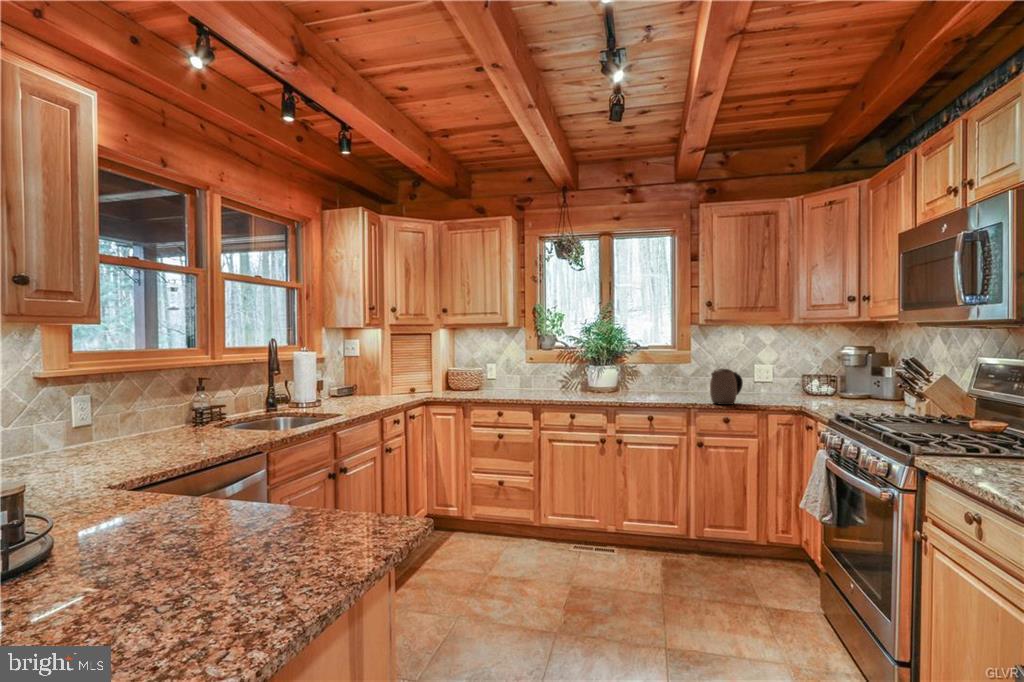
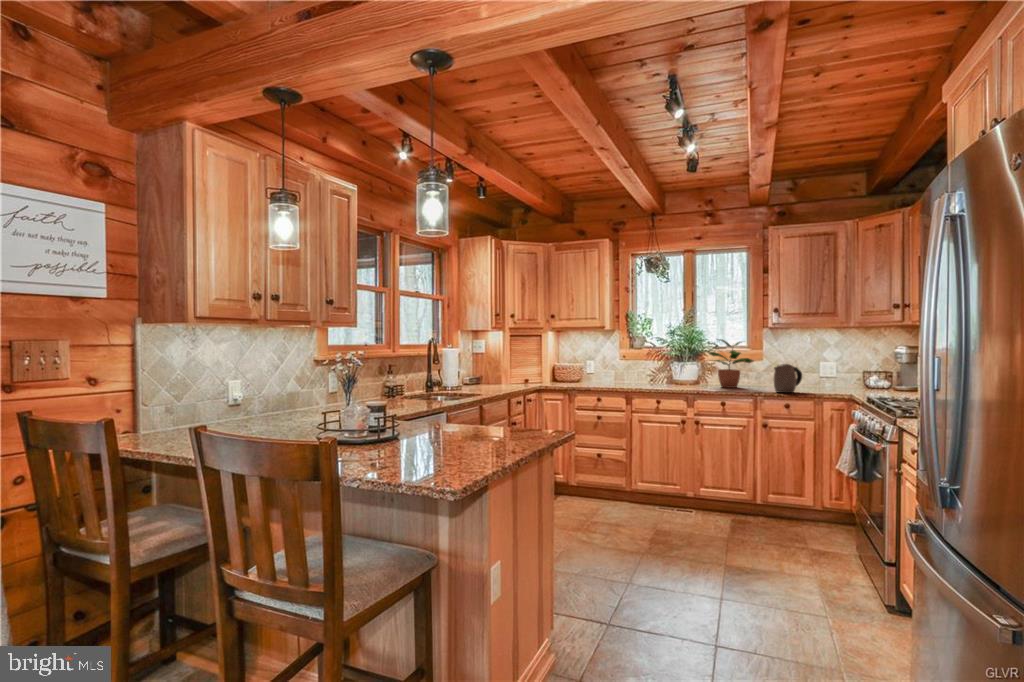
potted plant: none [630,338,684,397] -> present [709,339,753,388]

